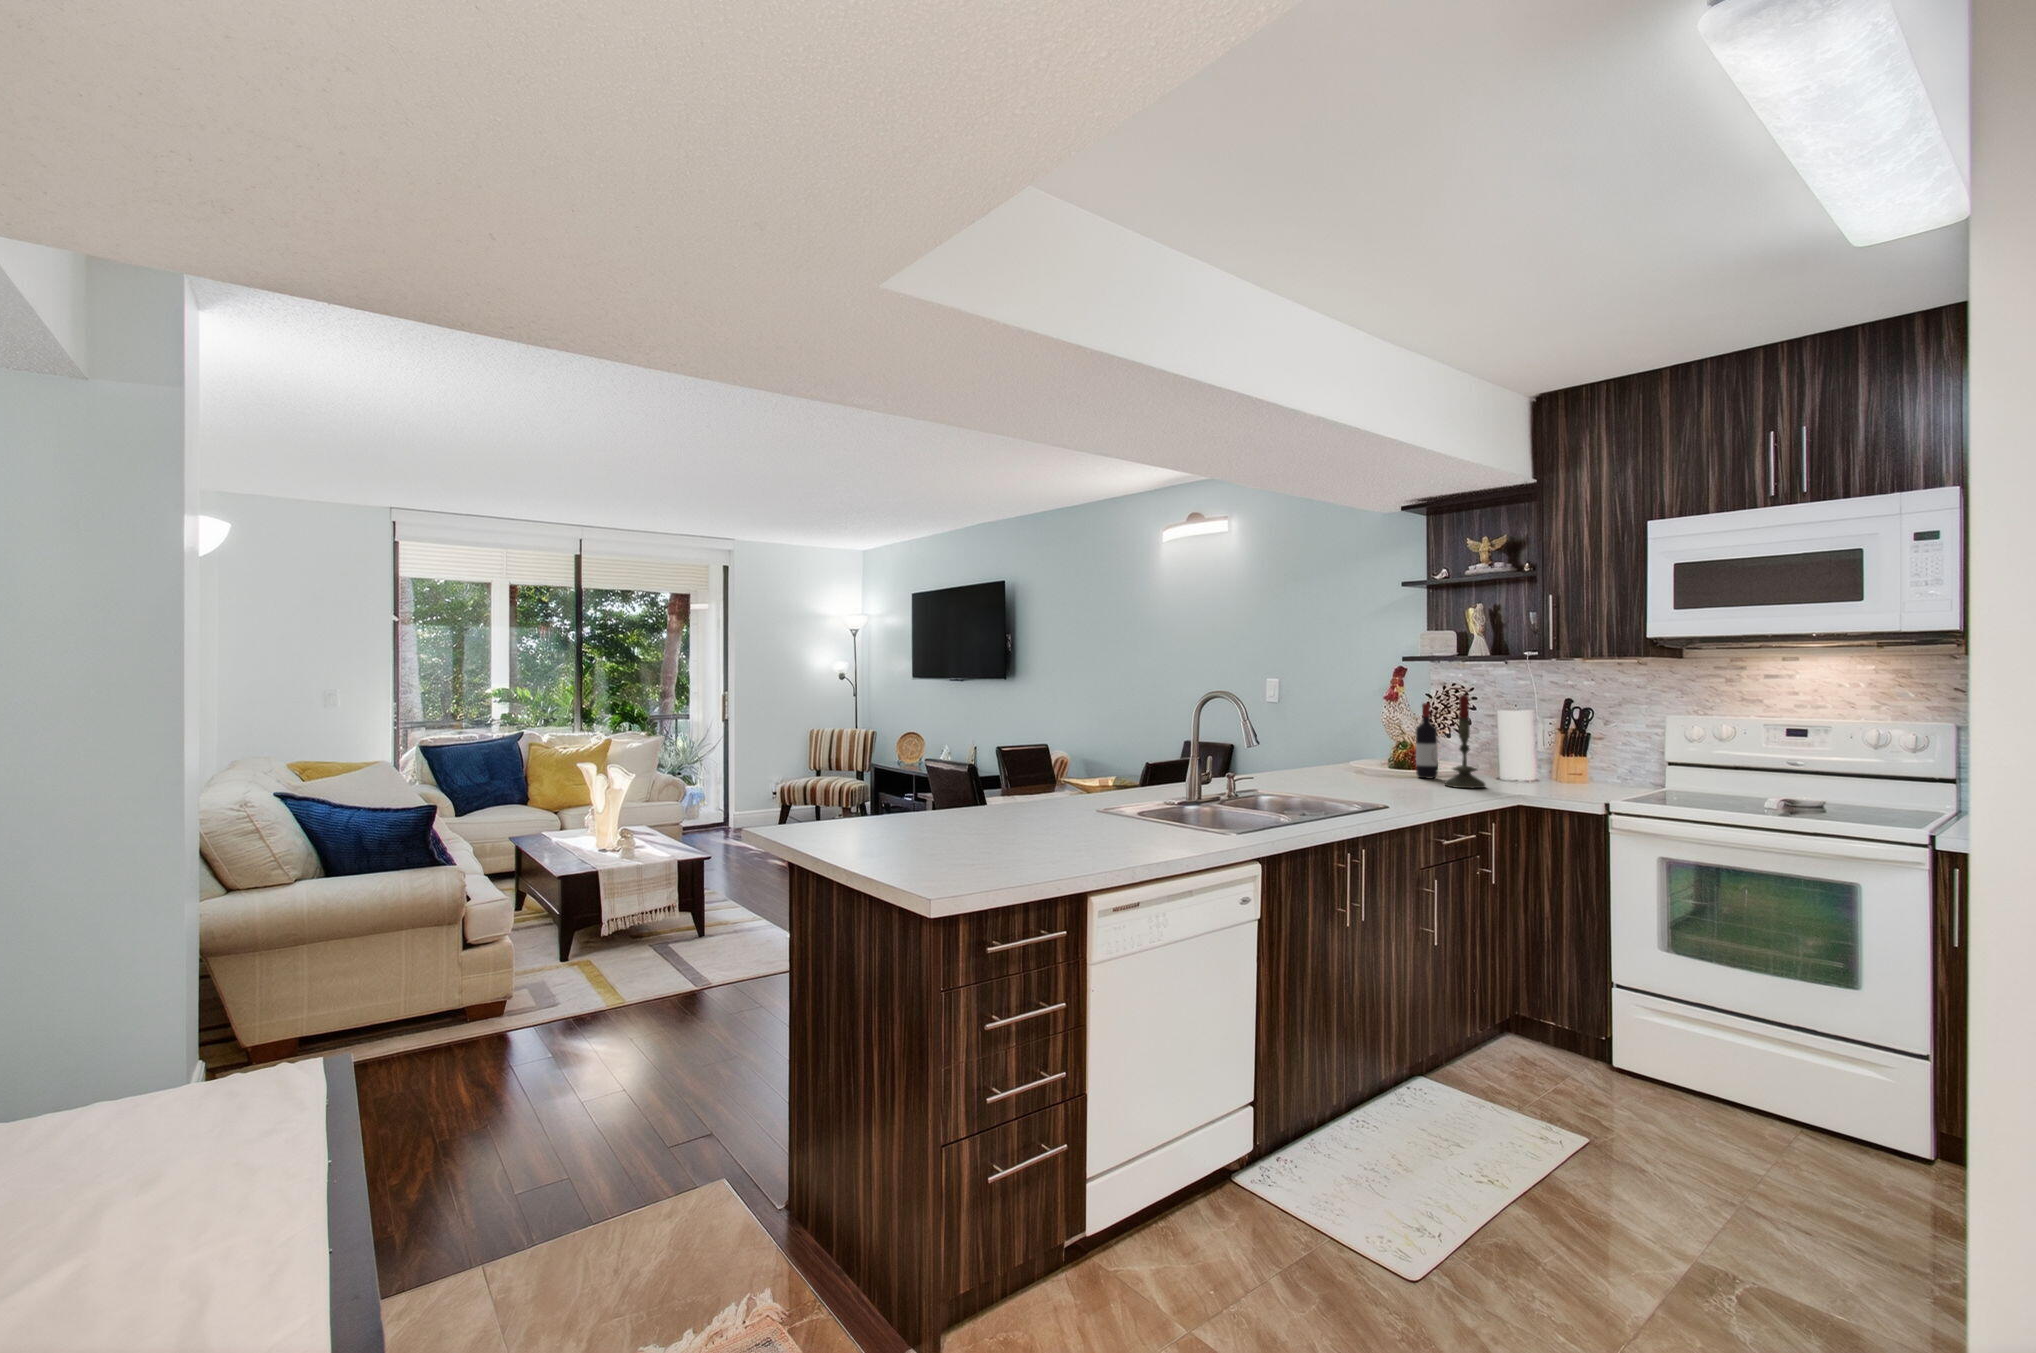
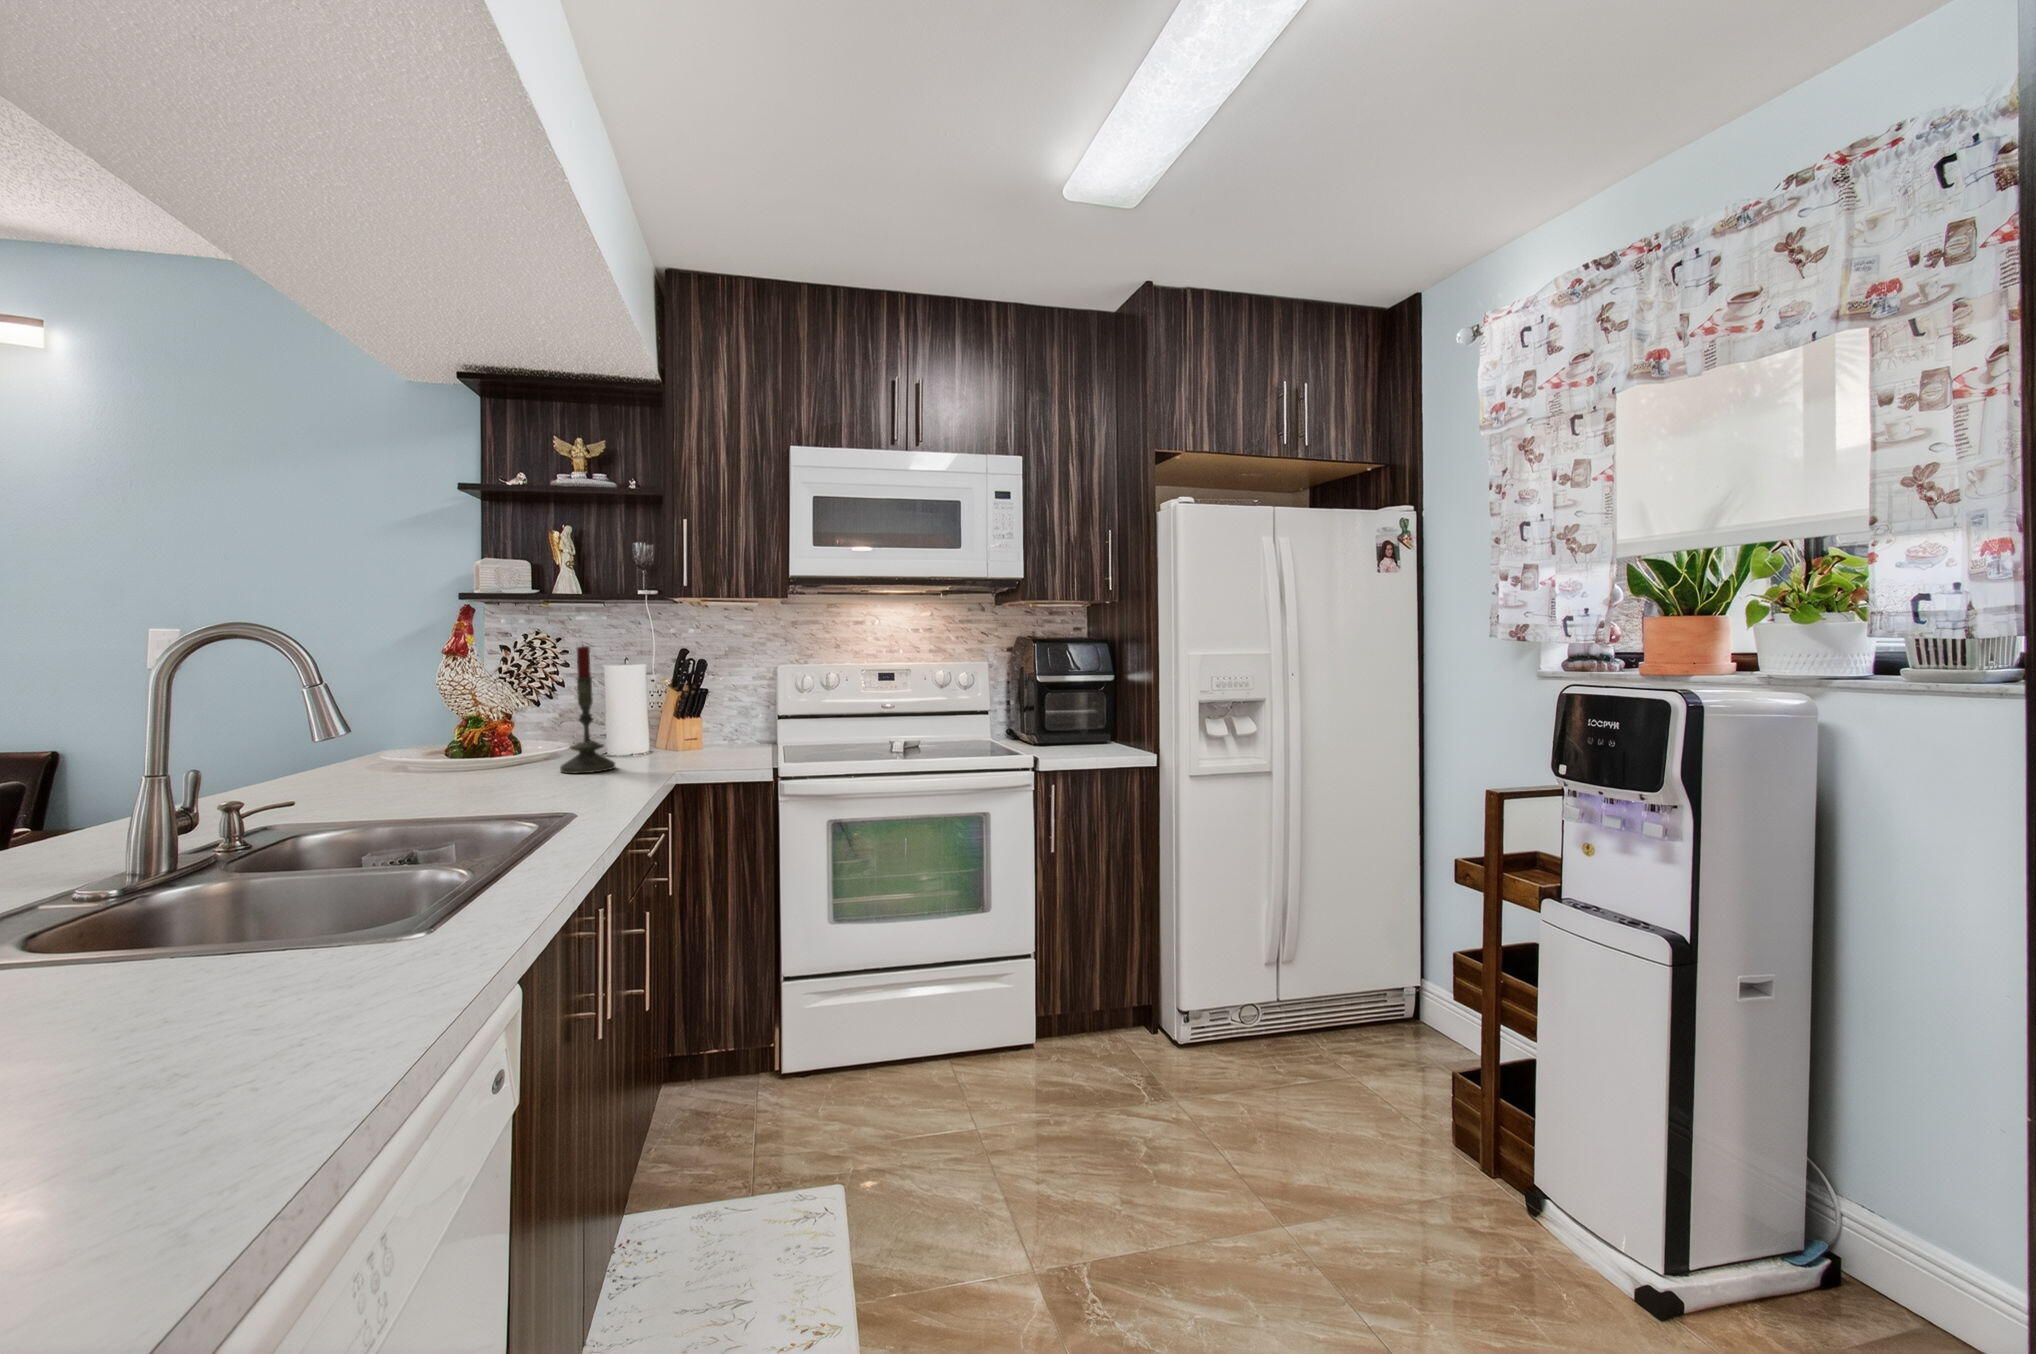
wine bottle: present [1416,703,1438,778] -> none [501,659,535,765]

